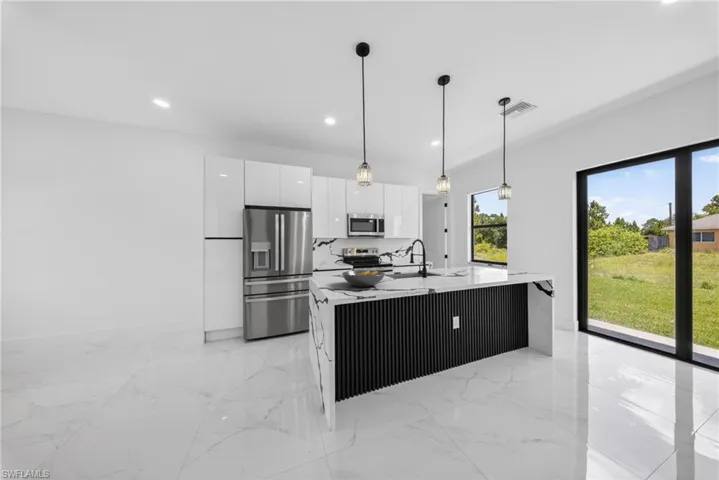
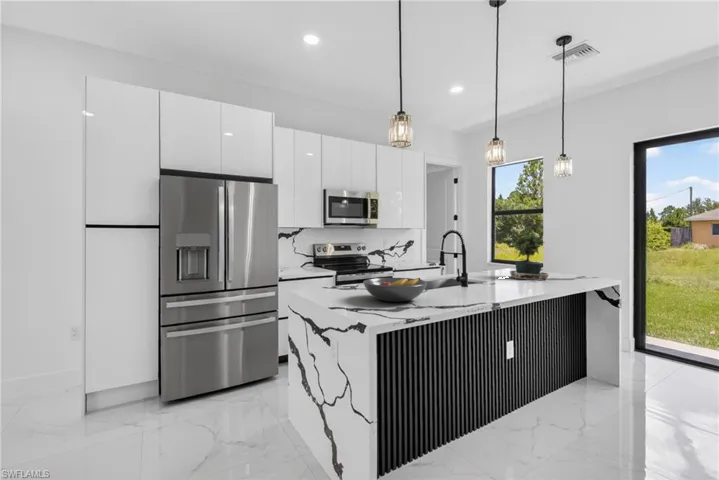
potted plant: none [456,240,494,274] -> present [510,233,549,280]

